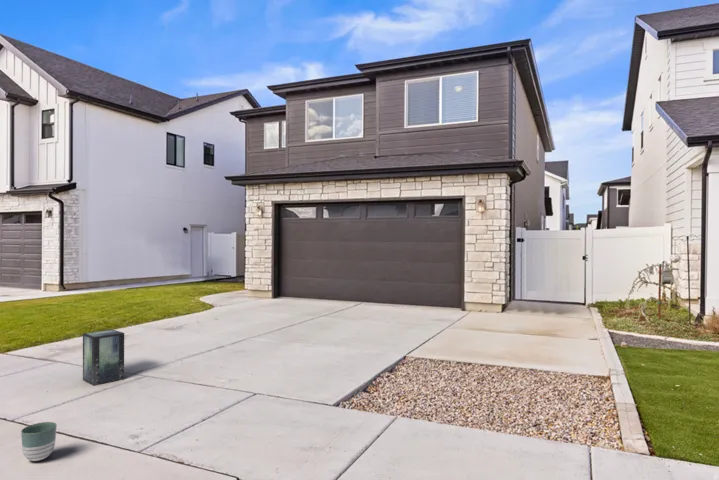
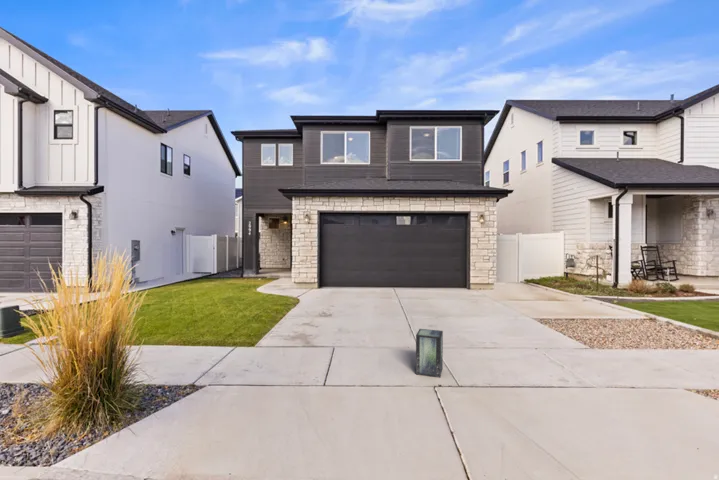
planter: present [21,422,57,461] -> none [597,411,626,445]

